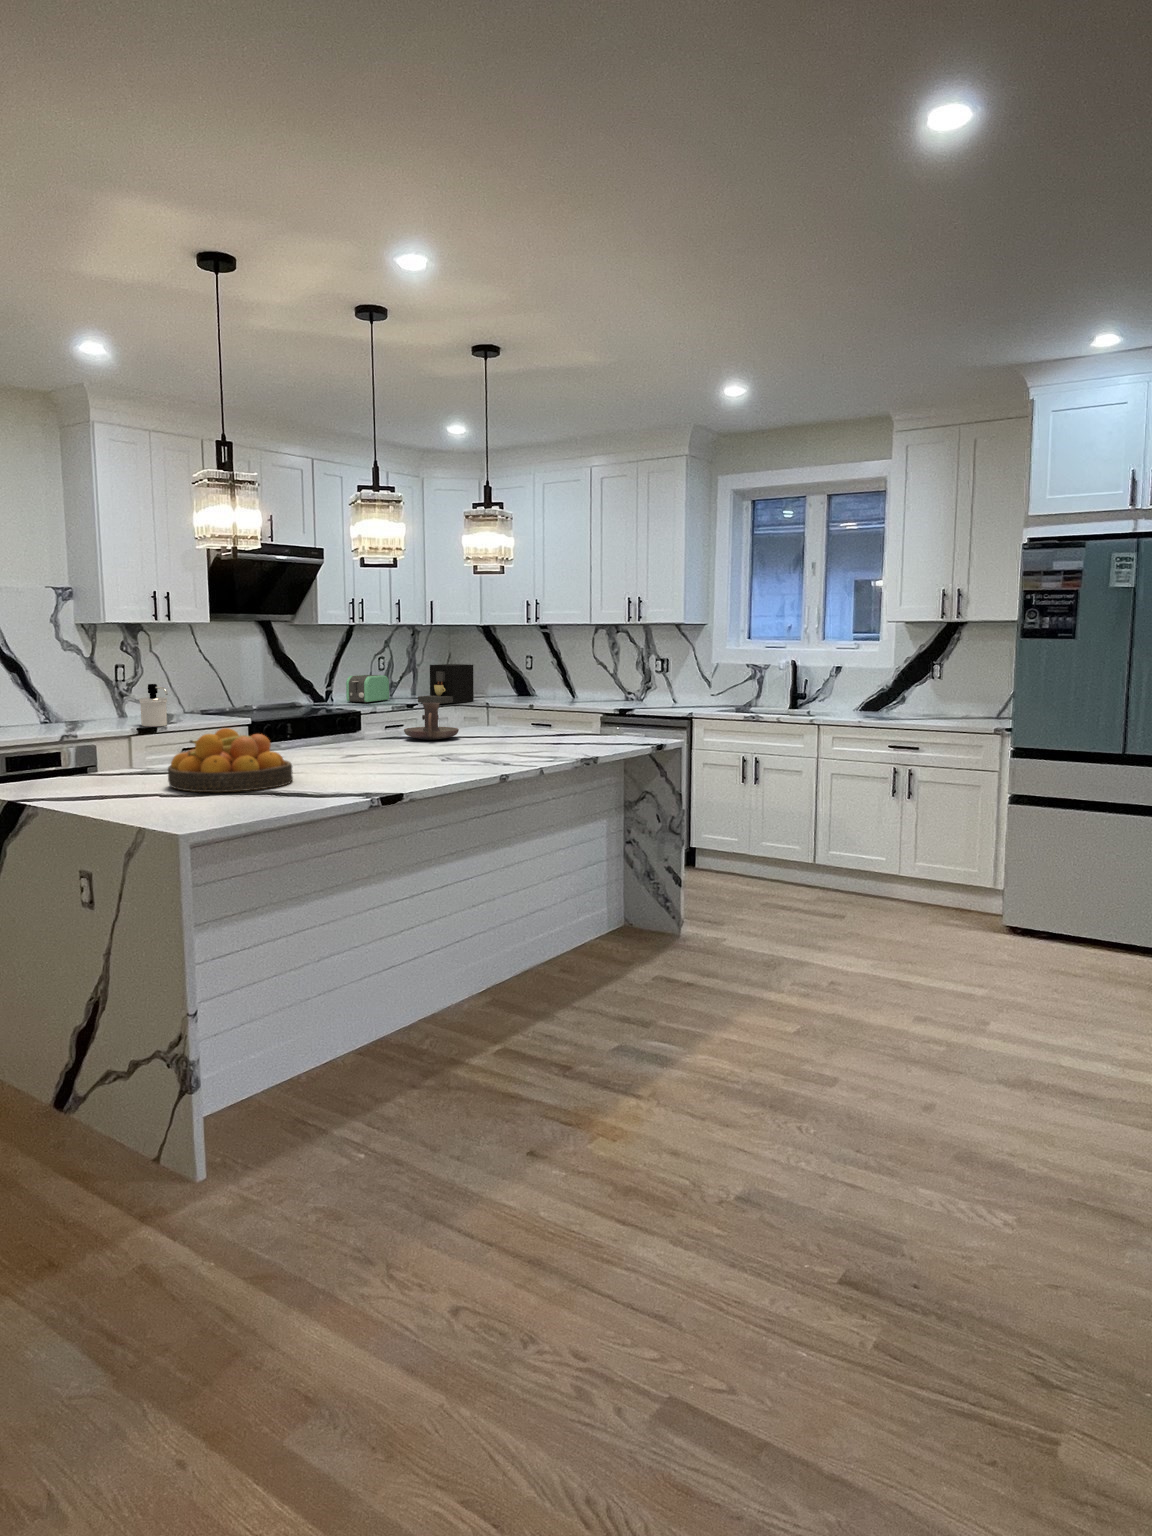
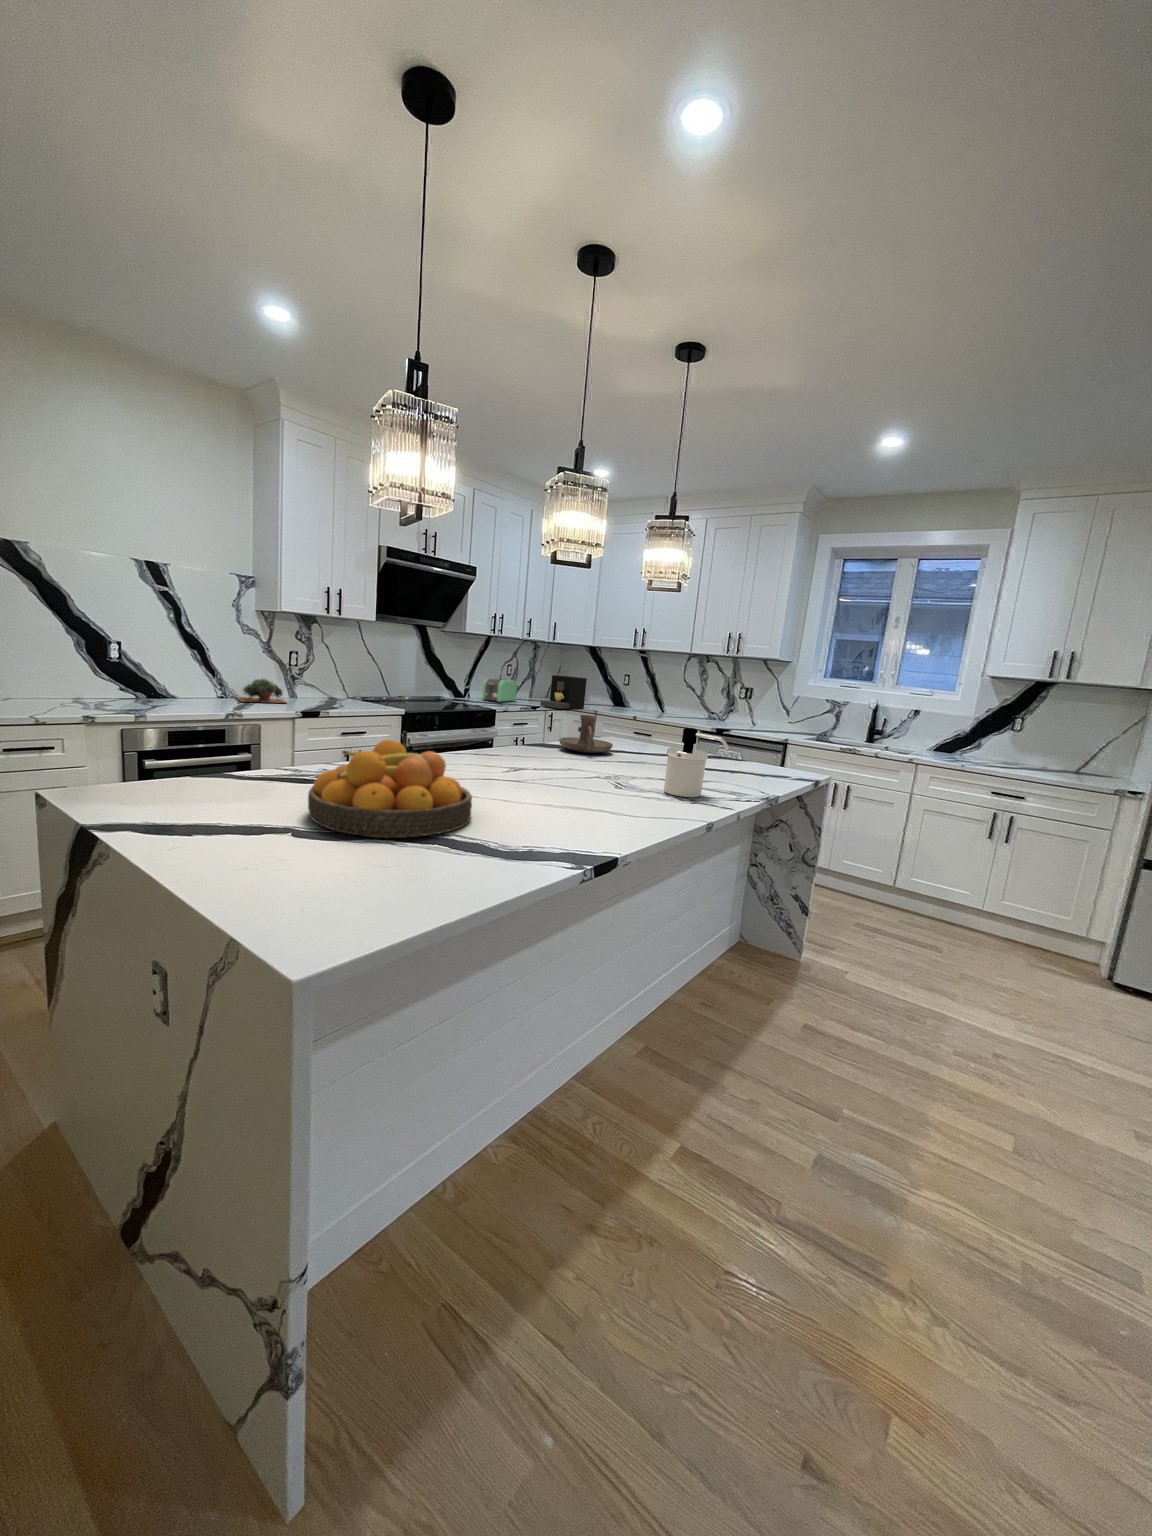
soap dispenser: present [139,684,168,726] -> present [664,728,729,797]
succulent plant: none [60,698,120,725] -> present [236,679,286,703]

